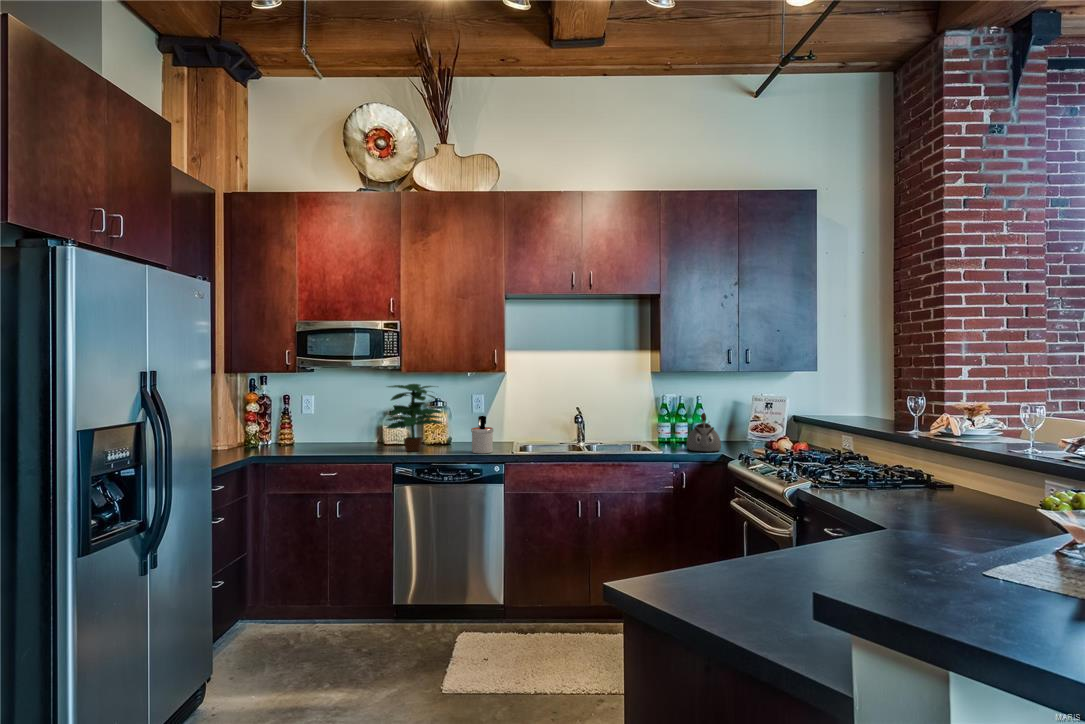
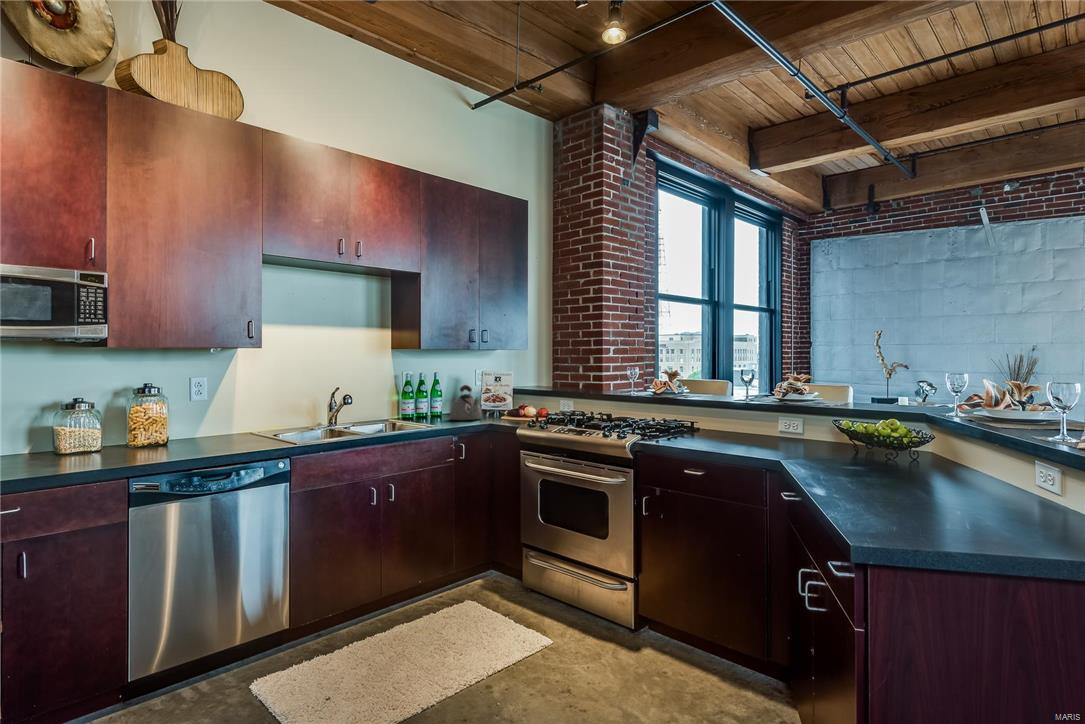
potted plant: present [386,384,443,451] -> none [82,359,184,458]
soap dispenser: present [471,416,493,454] -> none [238,398,270,447]

